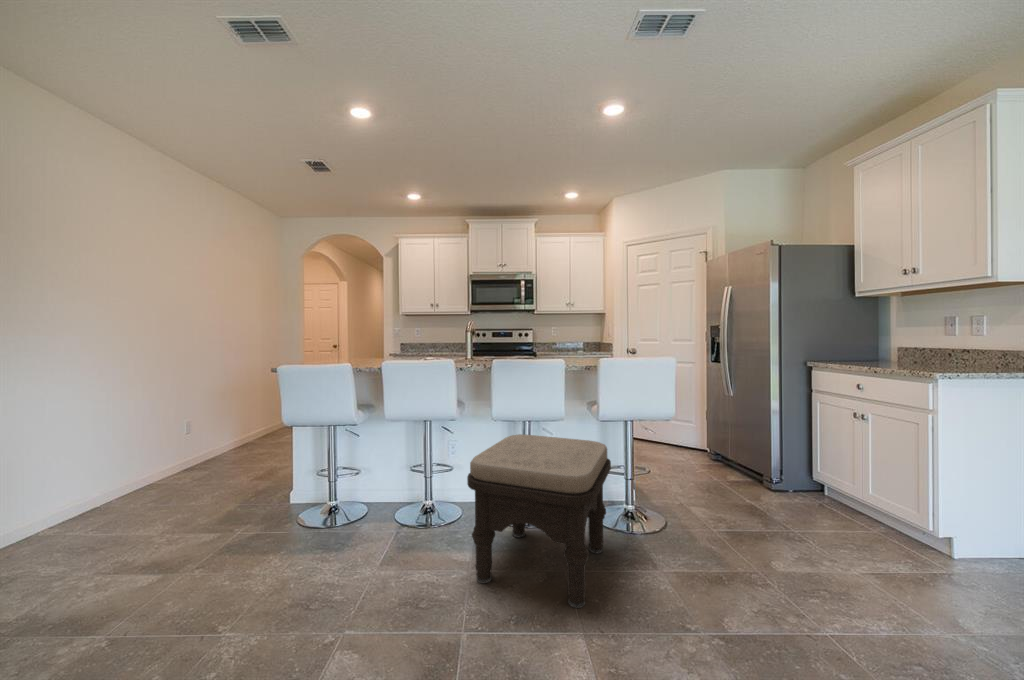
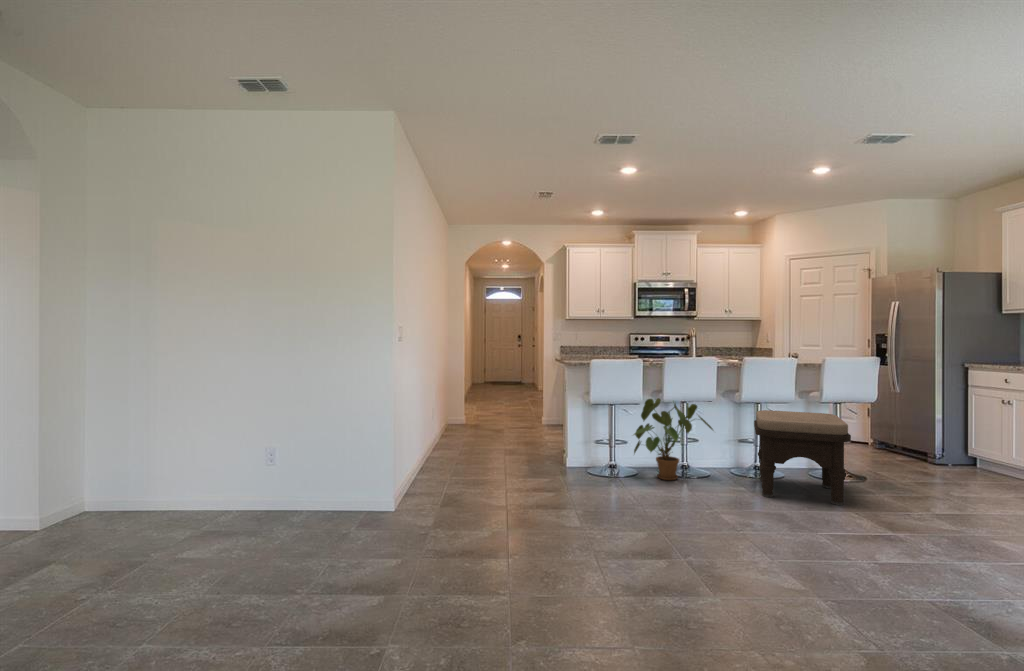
house plant: none [337,414,453,537] -> present [634,398,713,480]

